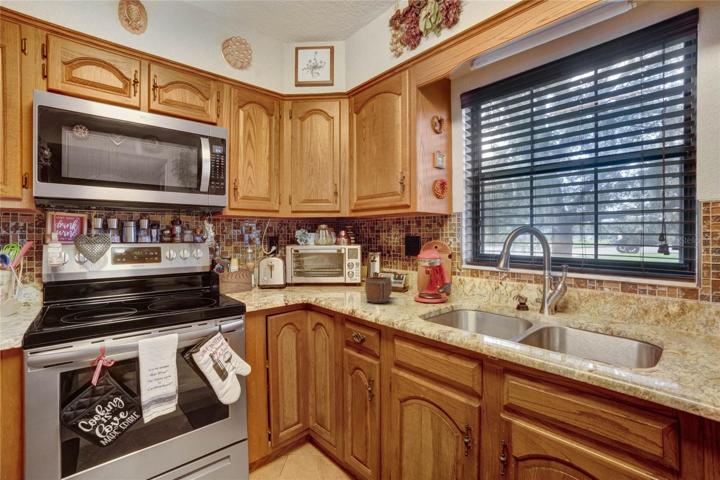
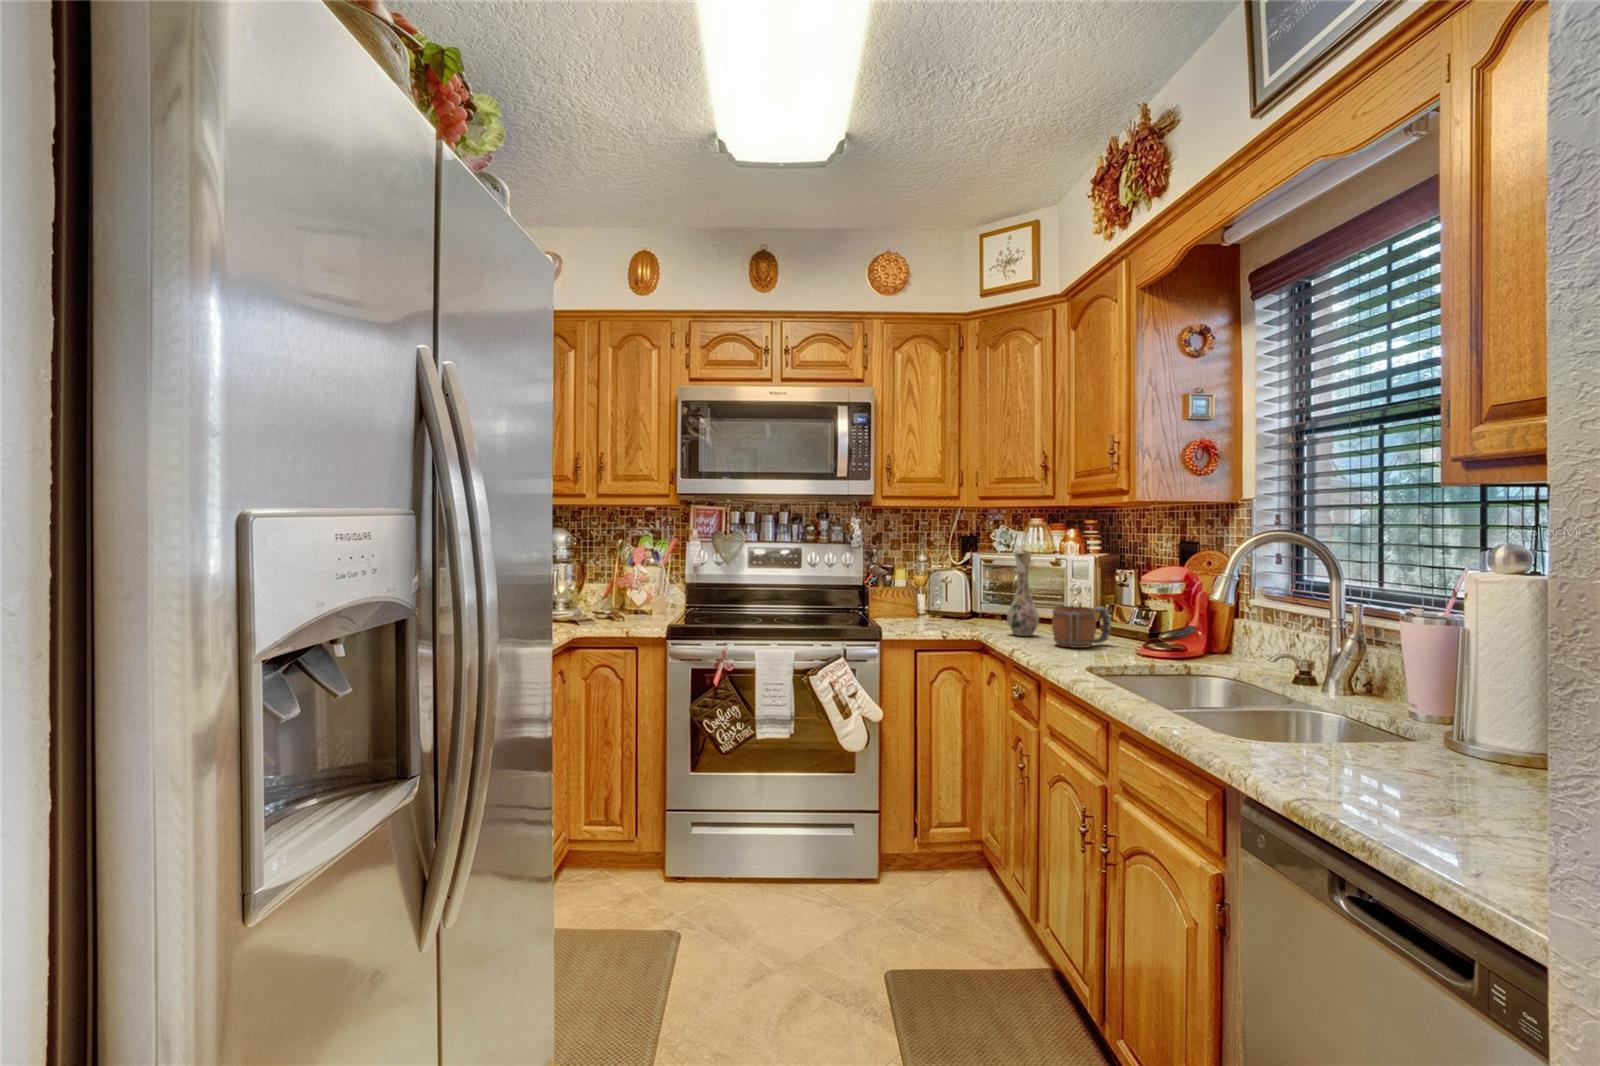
vase: none [329,245,348,297] -> present [1007,552,1039,636]

